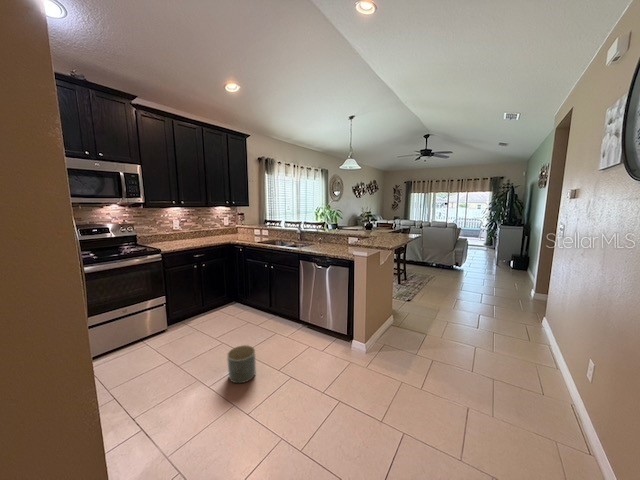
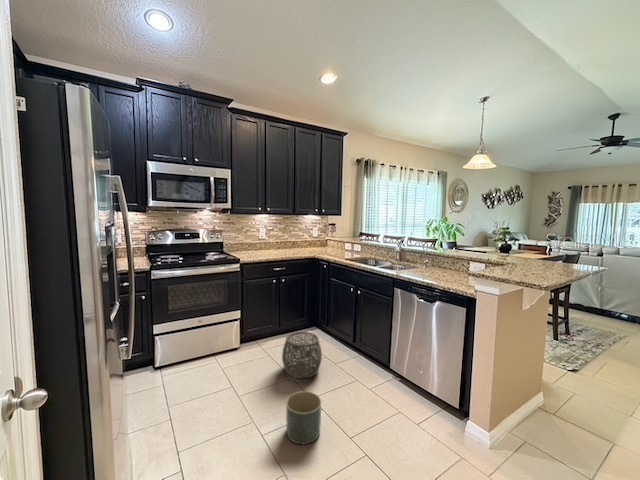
woven basket: none [212,304,247,342] -> present [282,332,322,379]

